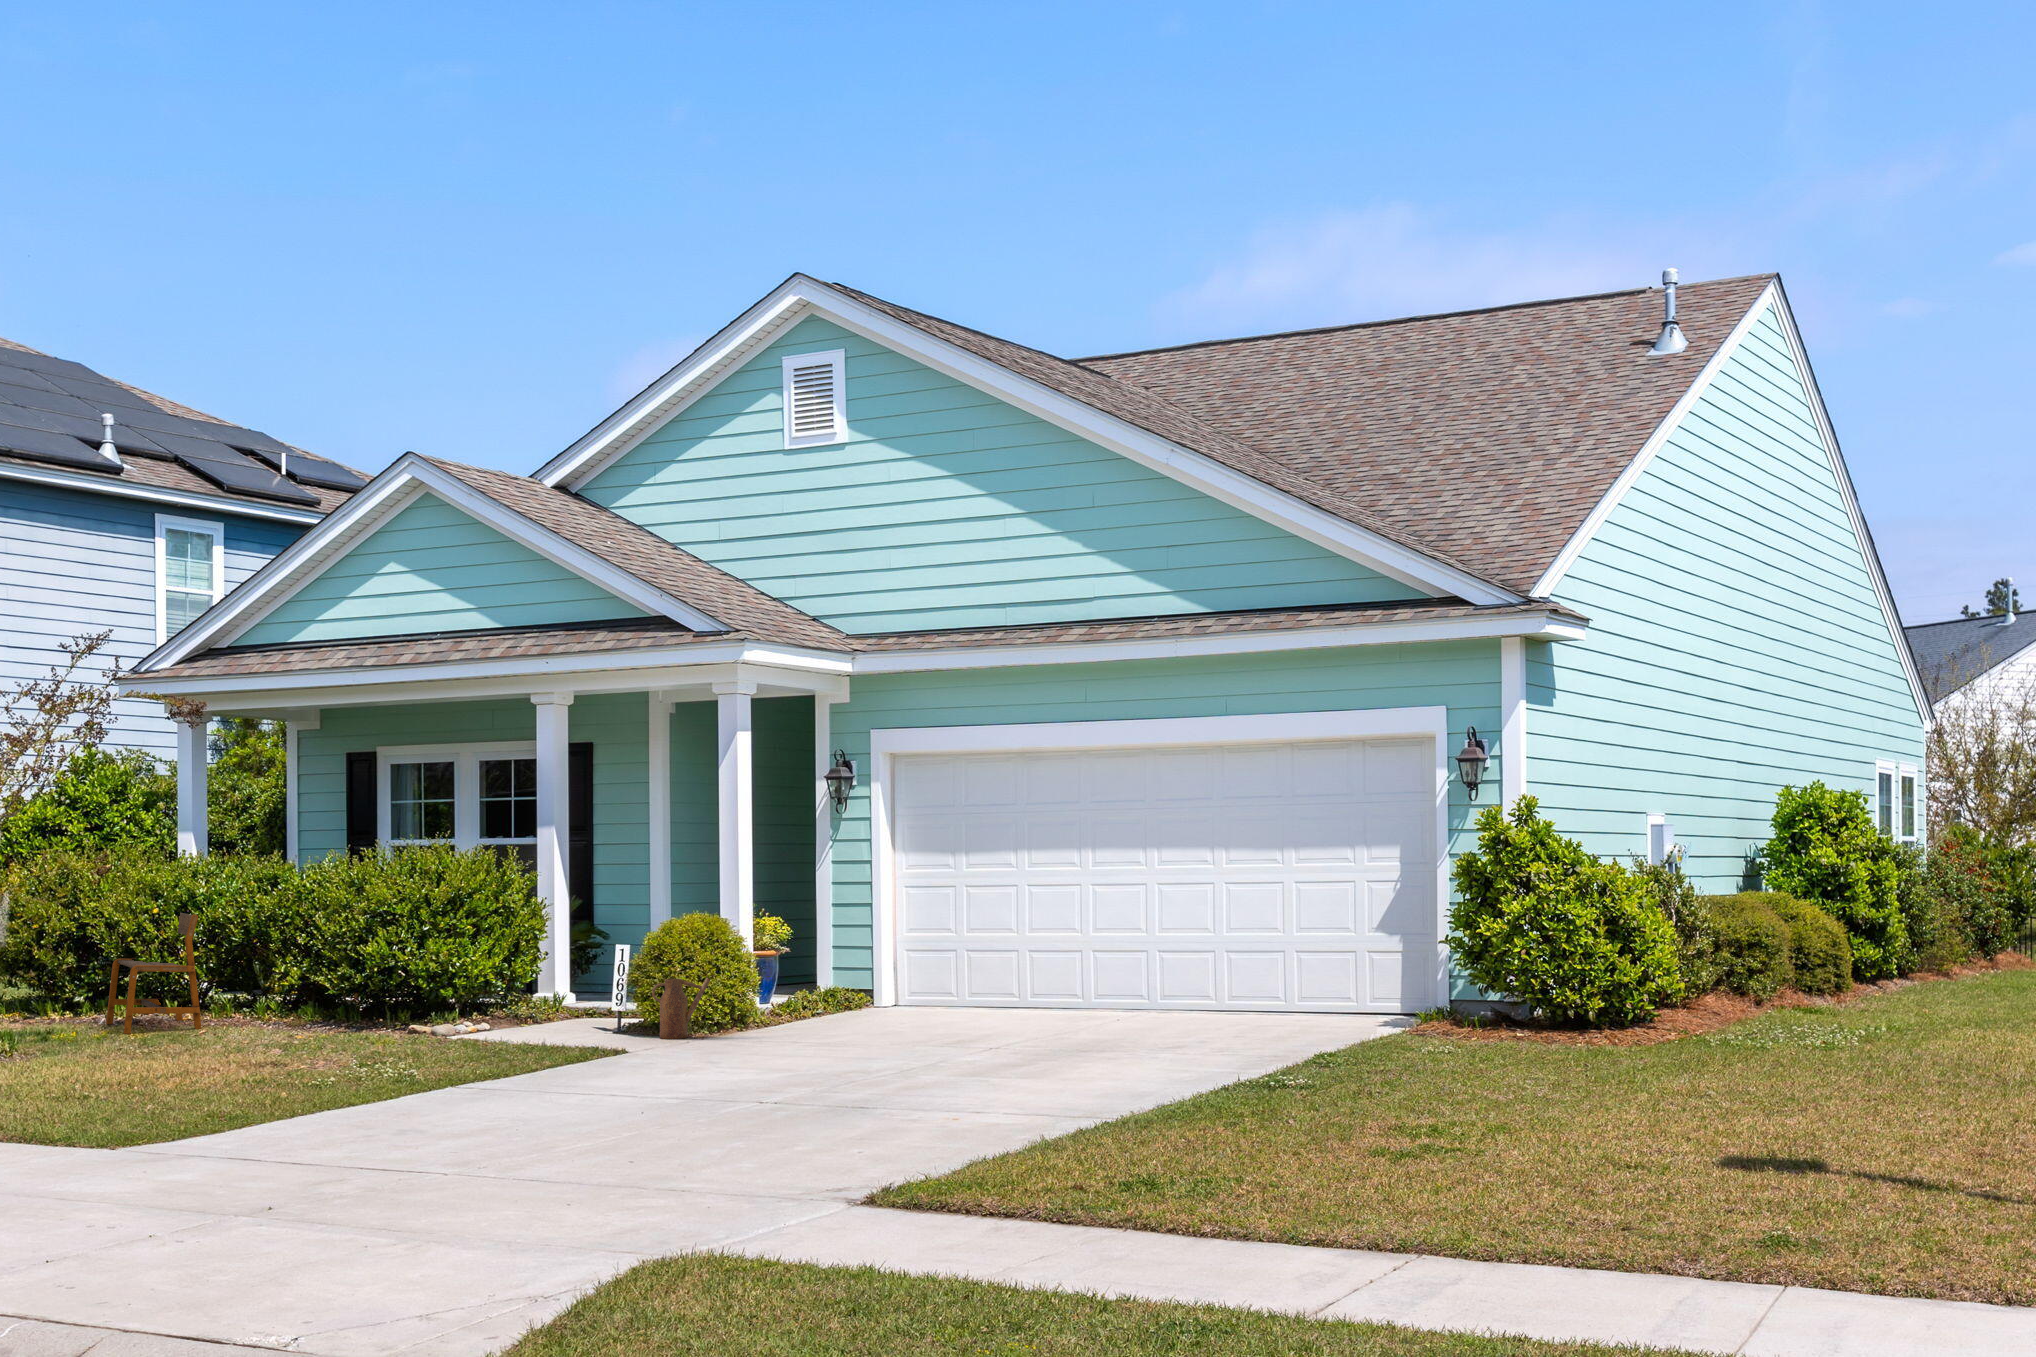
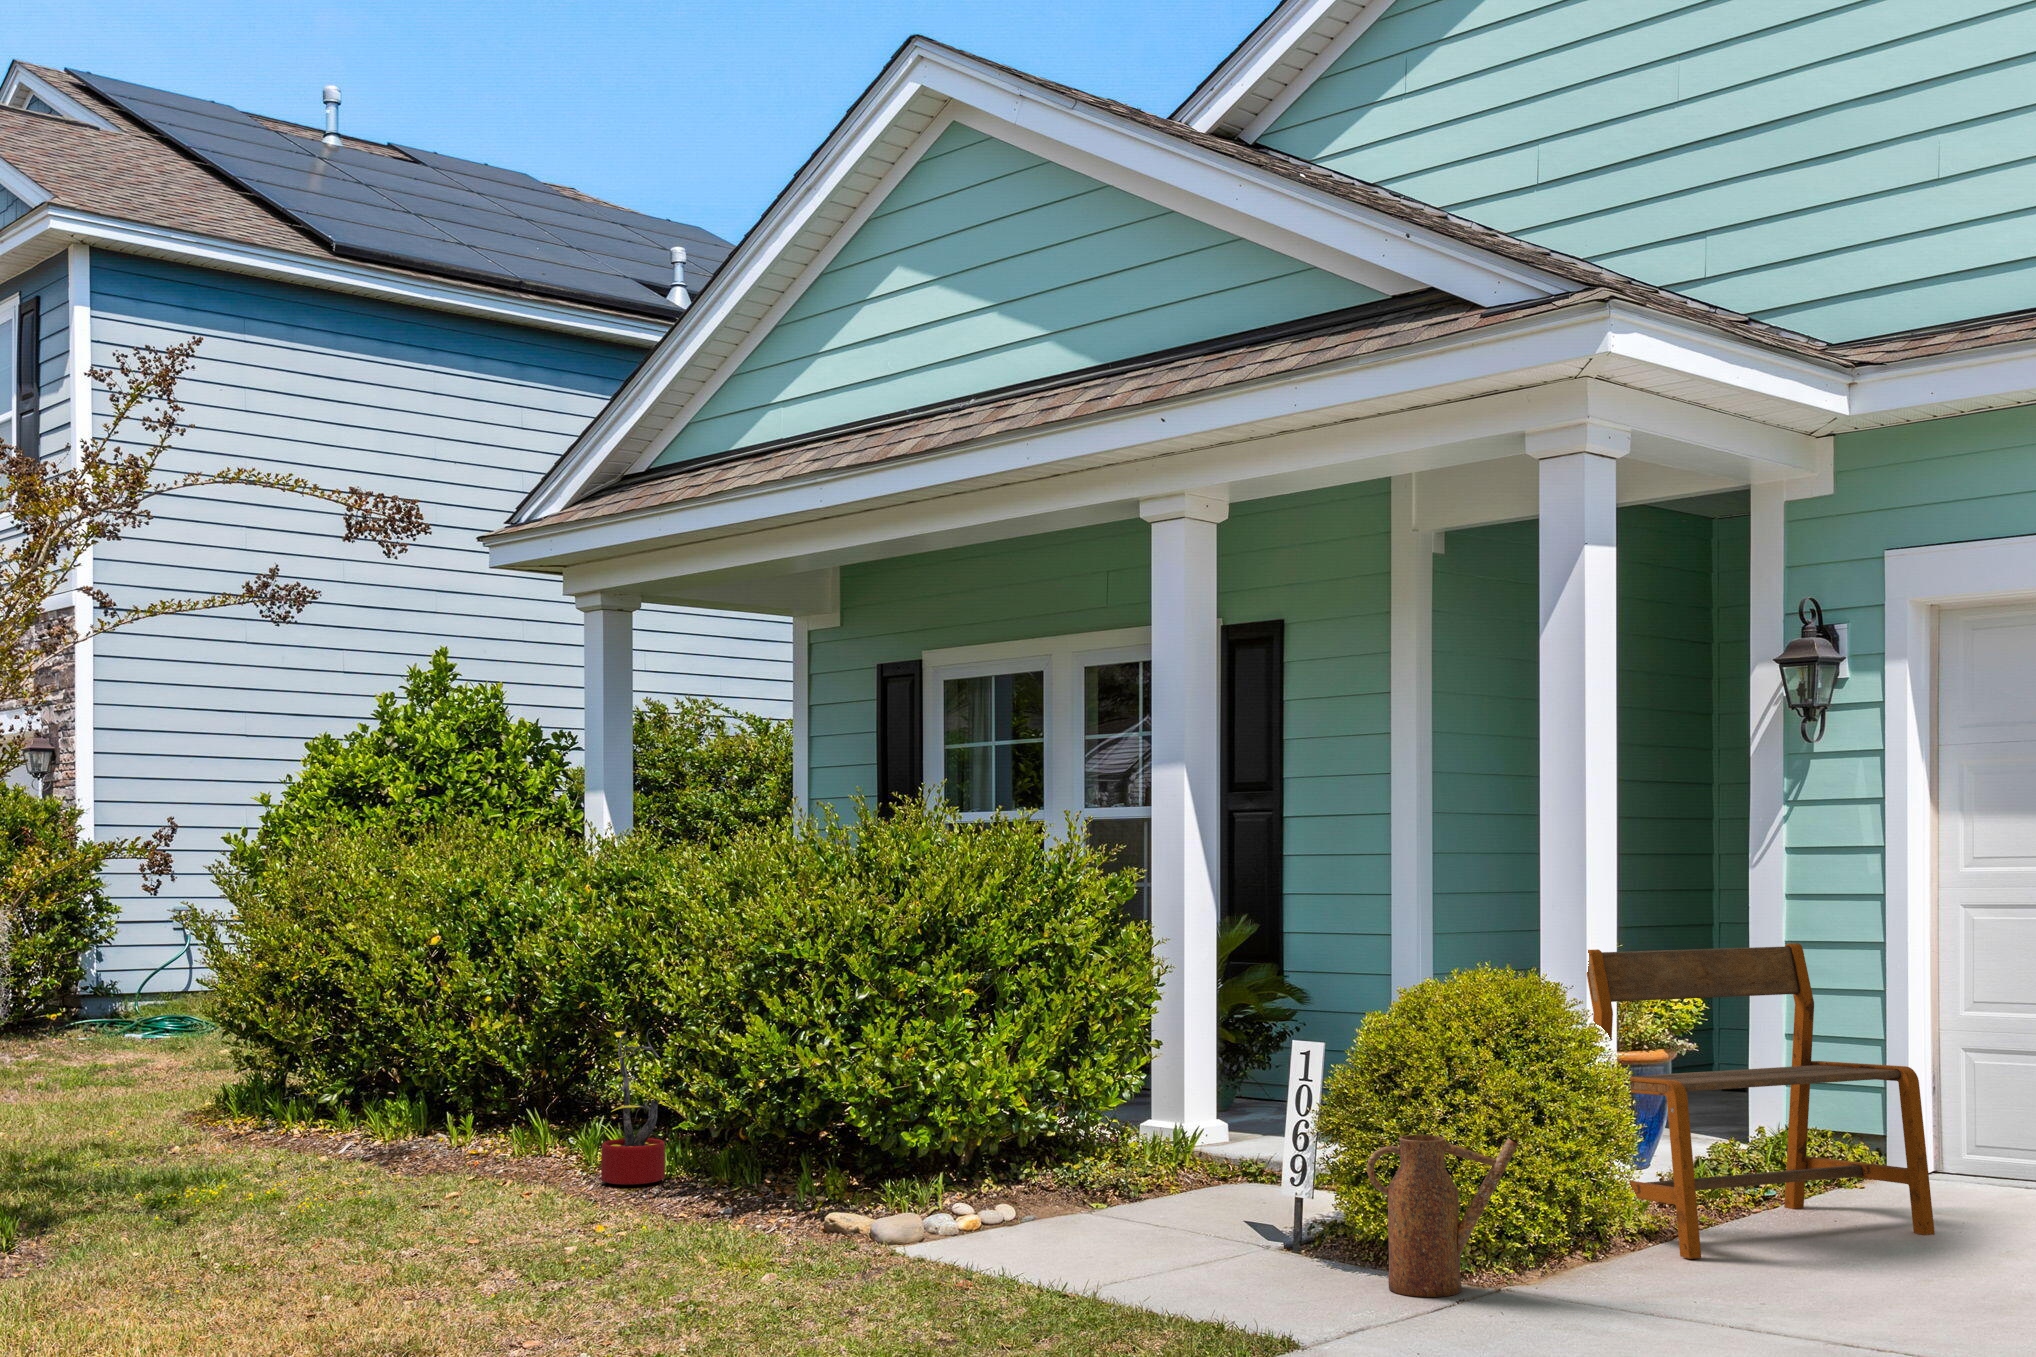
bench: present [106,913,202,1034] -> present [1587,943,1935,1259]
decorative plant: none [269,956,317,1031] -> present [601,1025,665,1185]

